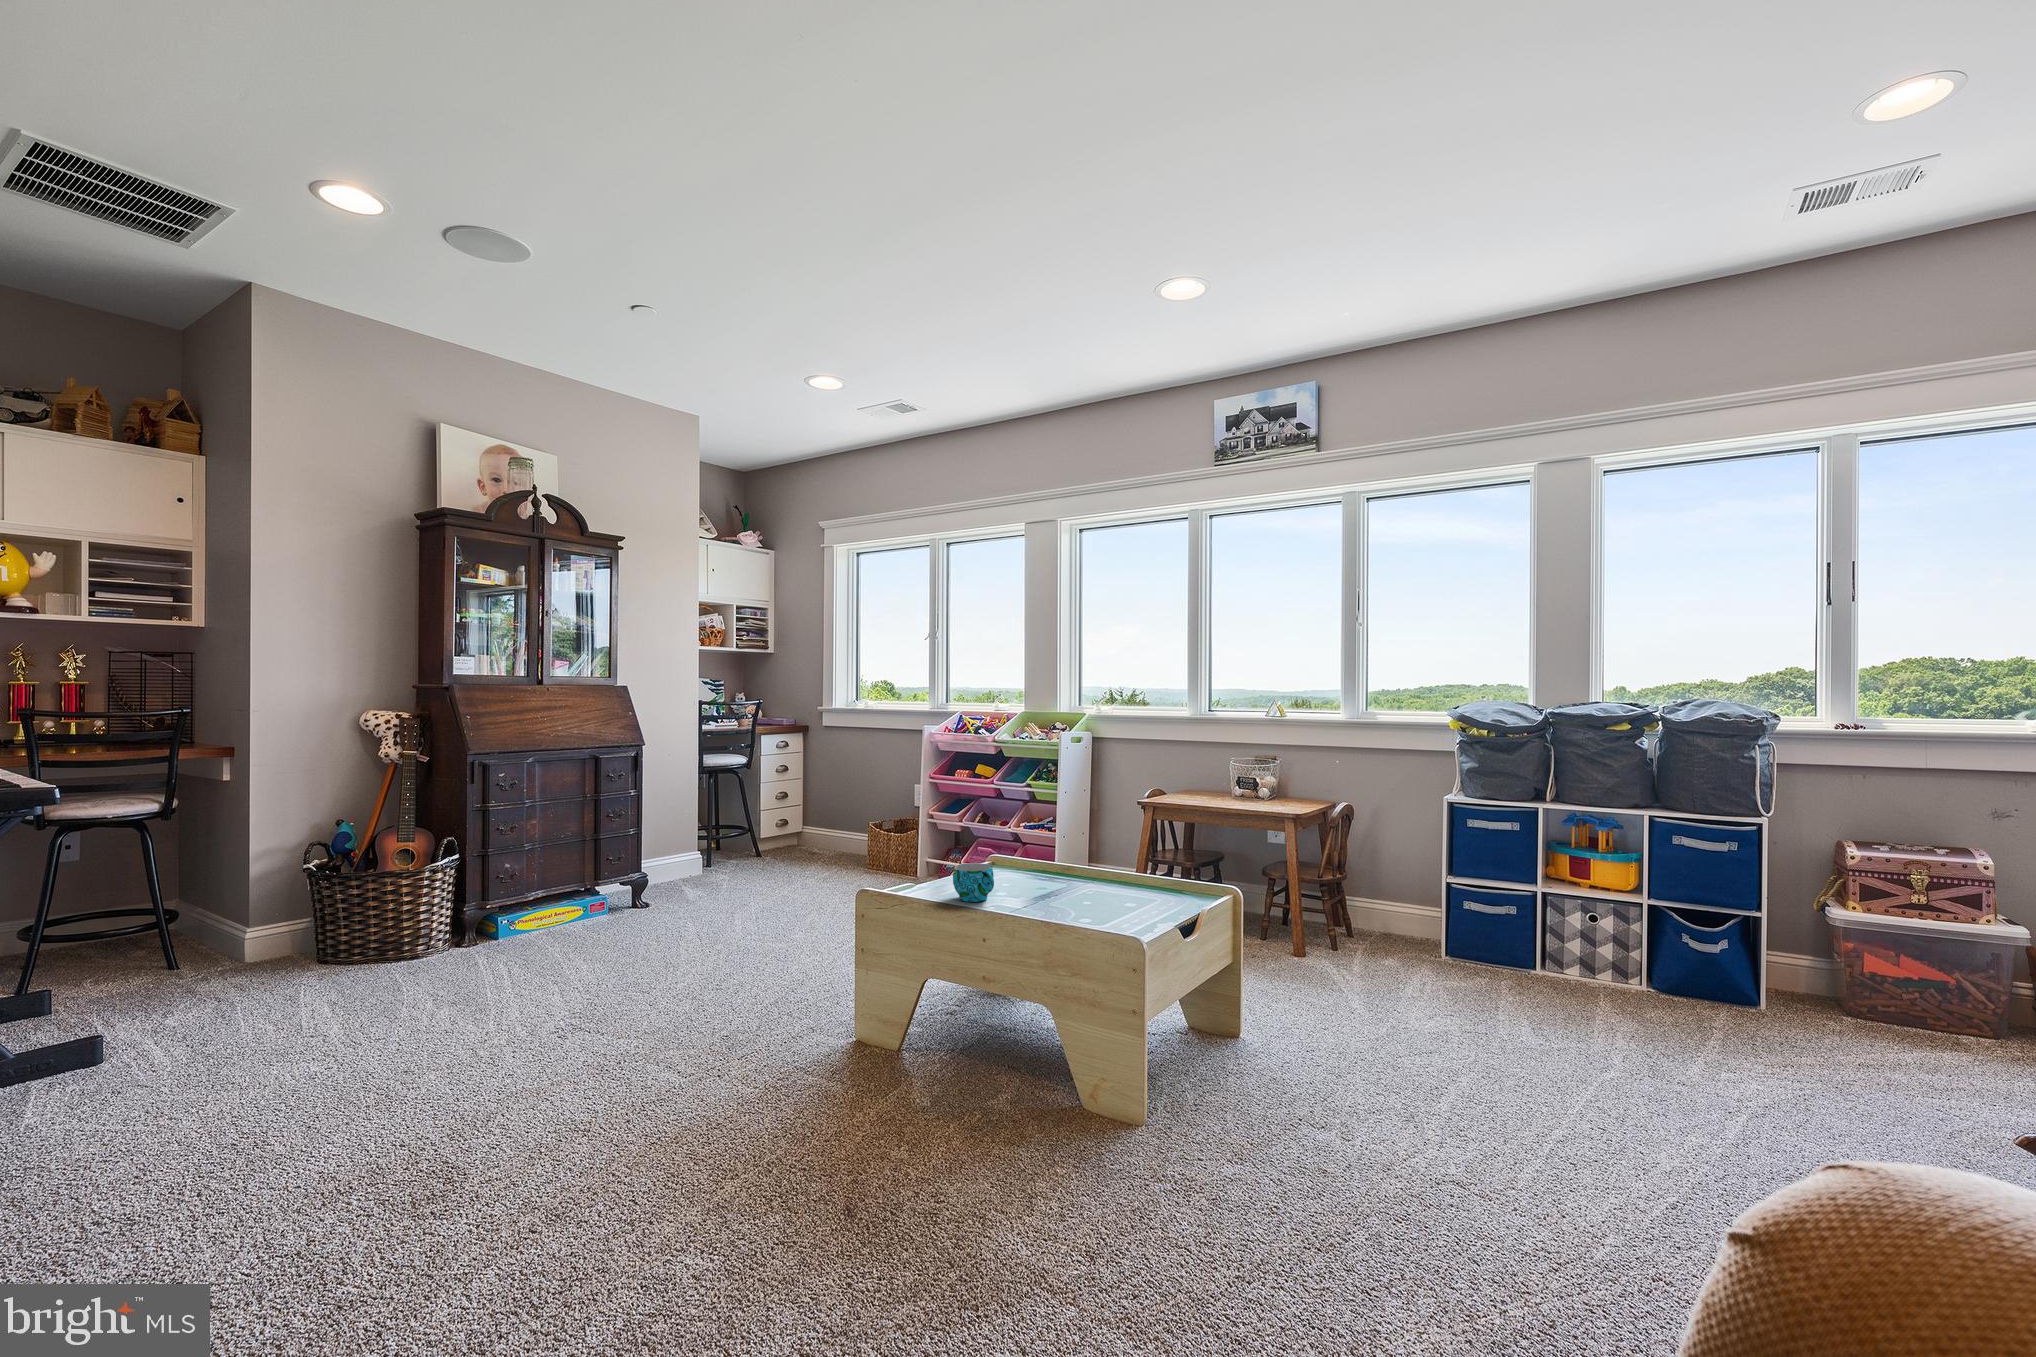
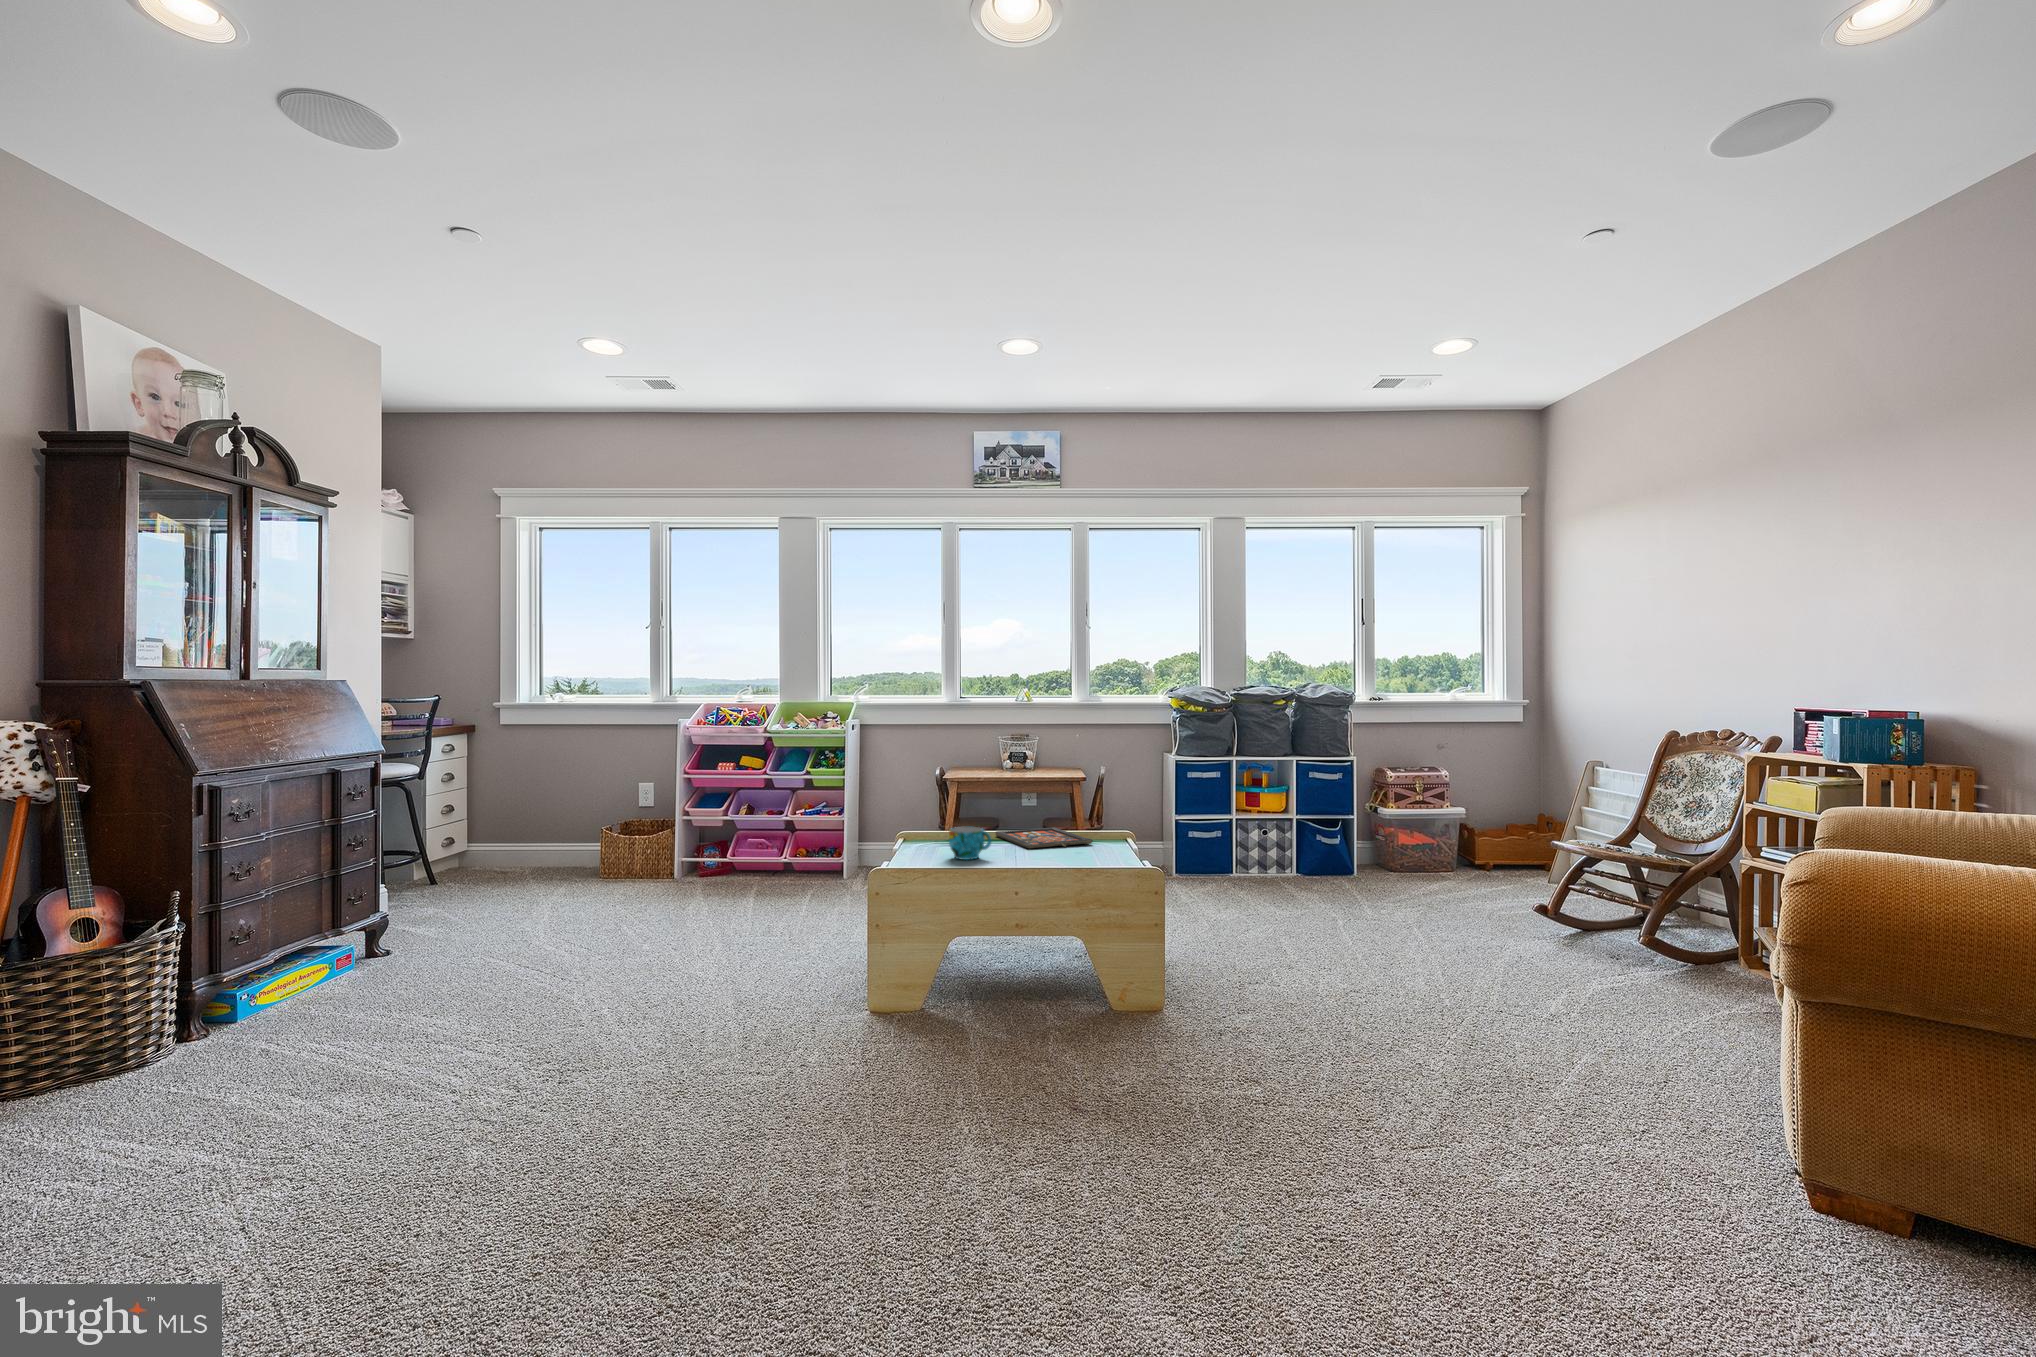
board game: none [1063,872,1154,902] -> present [995,827,1093,848]

